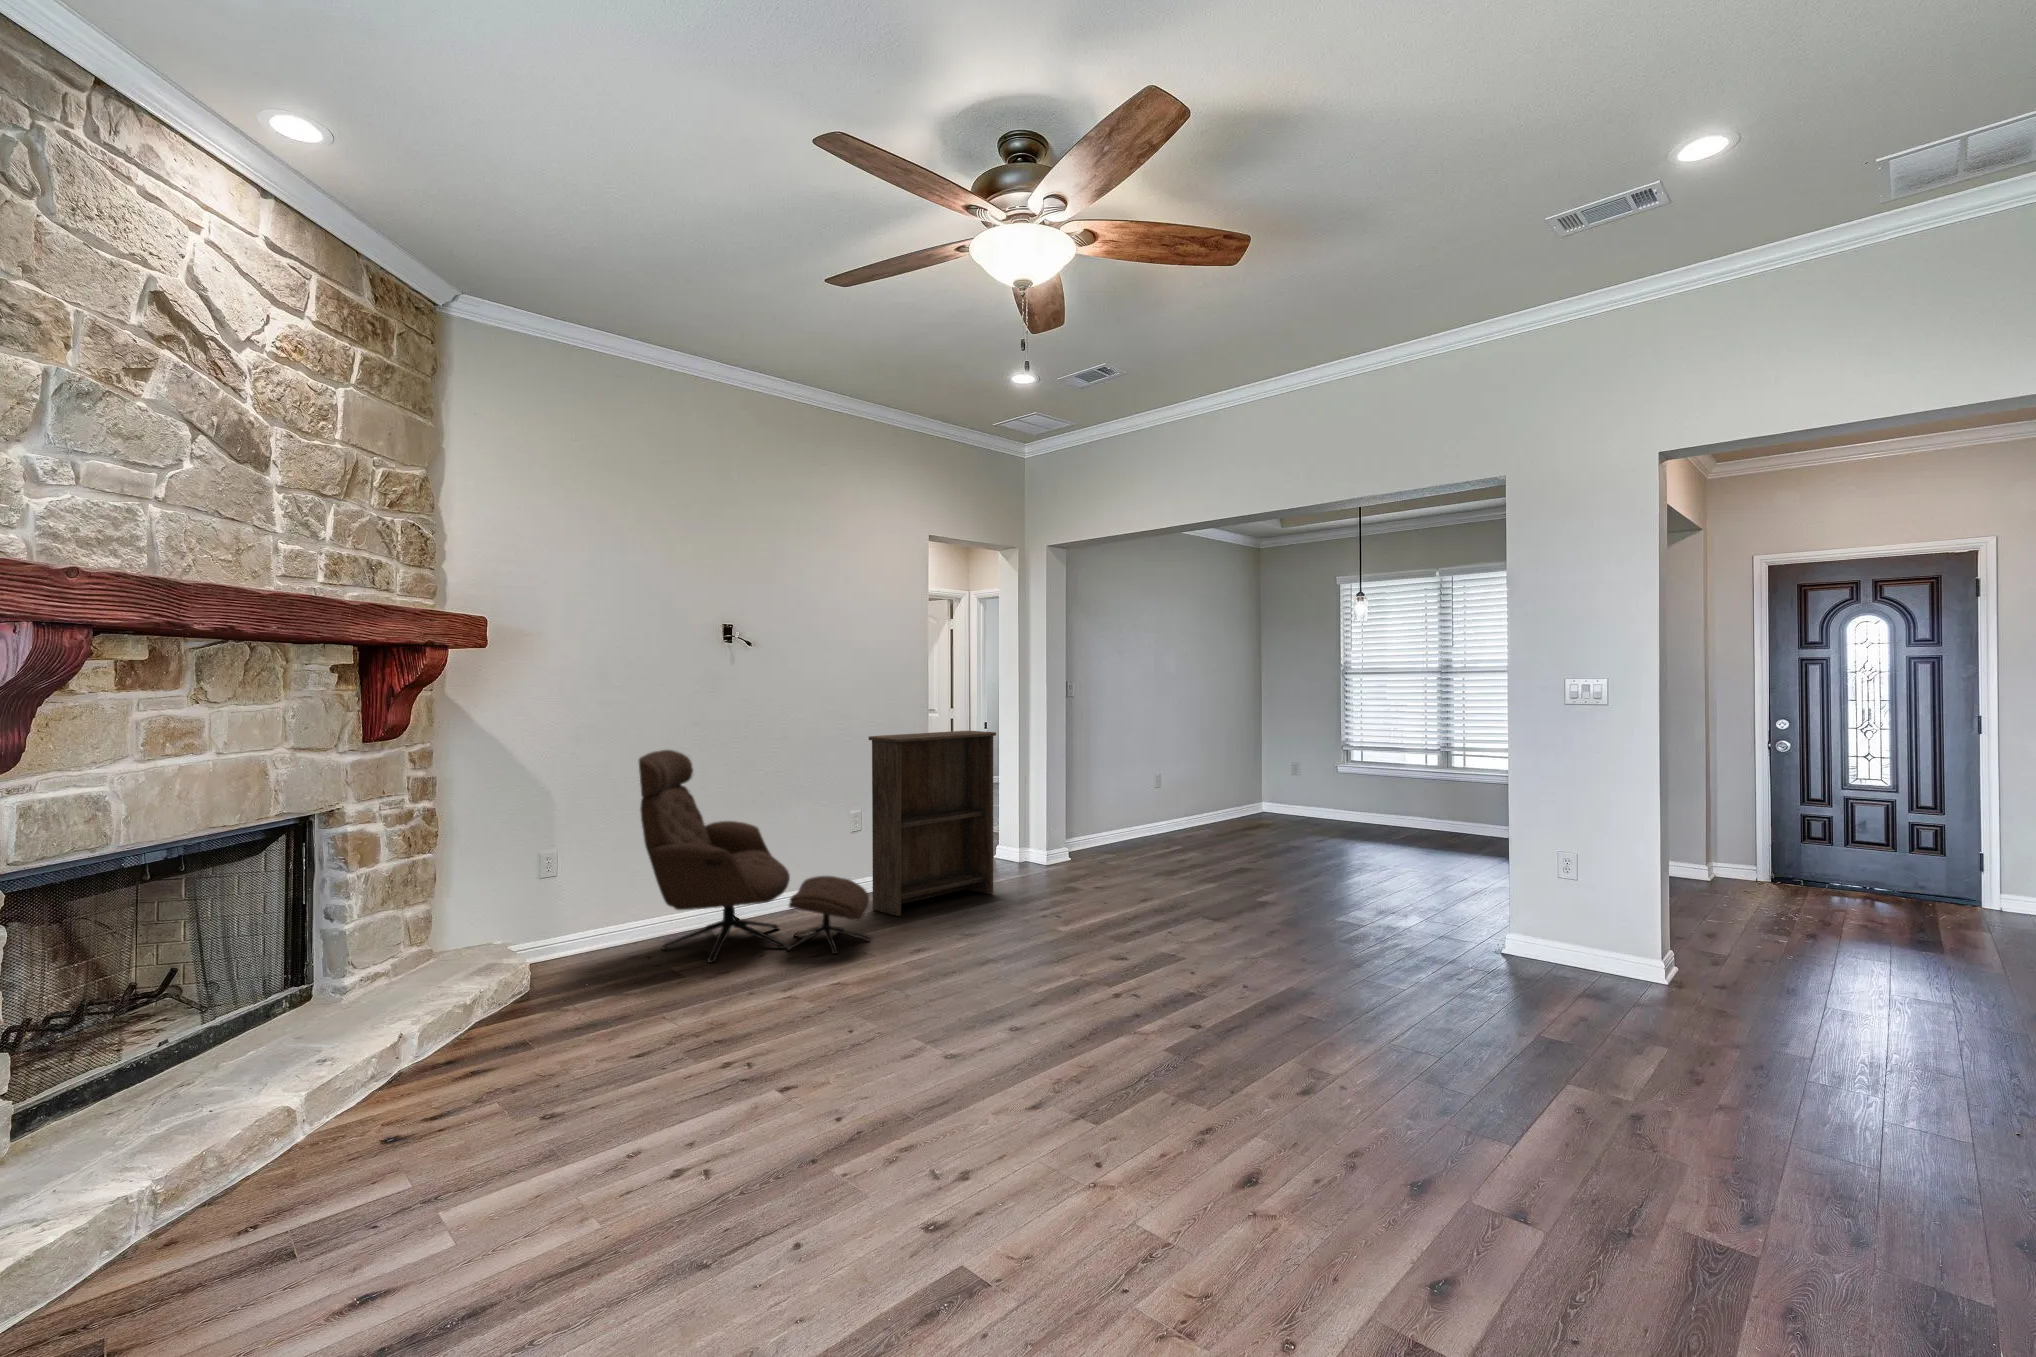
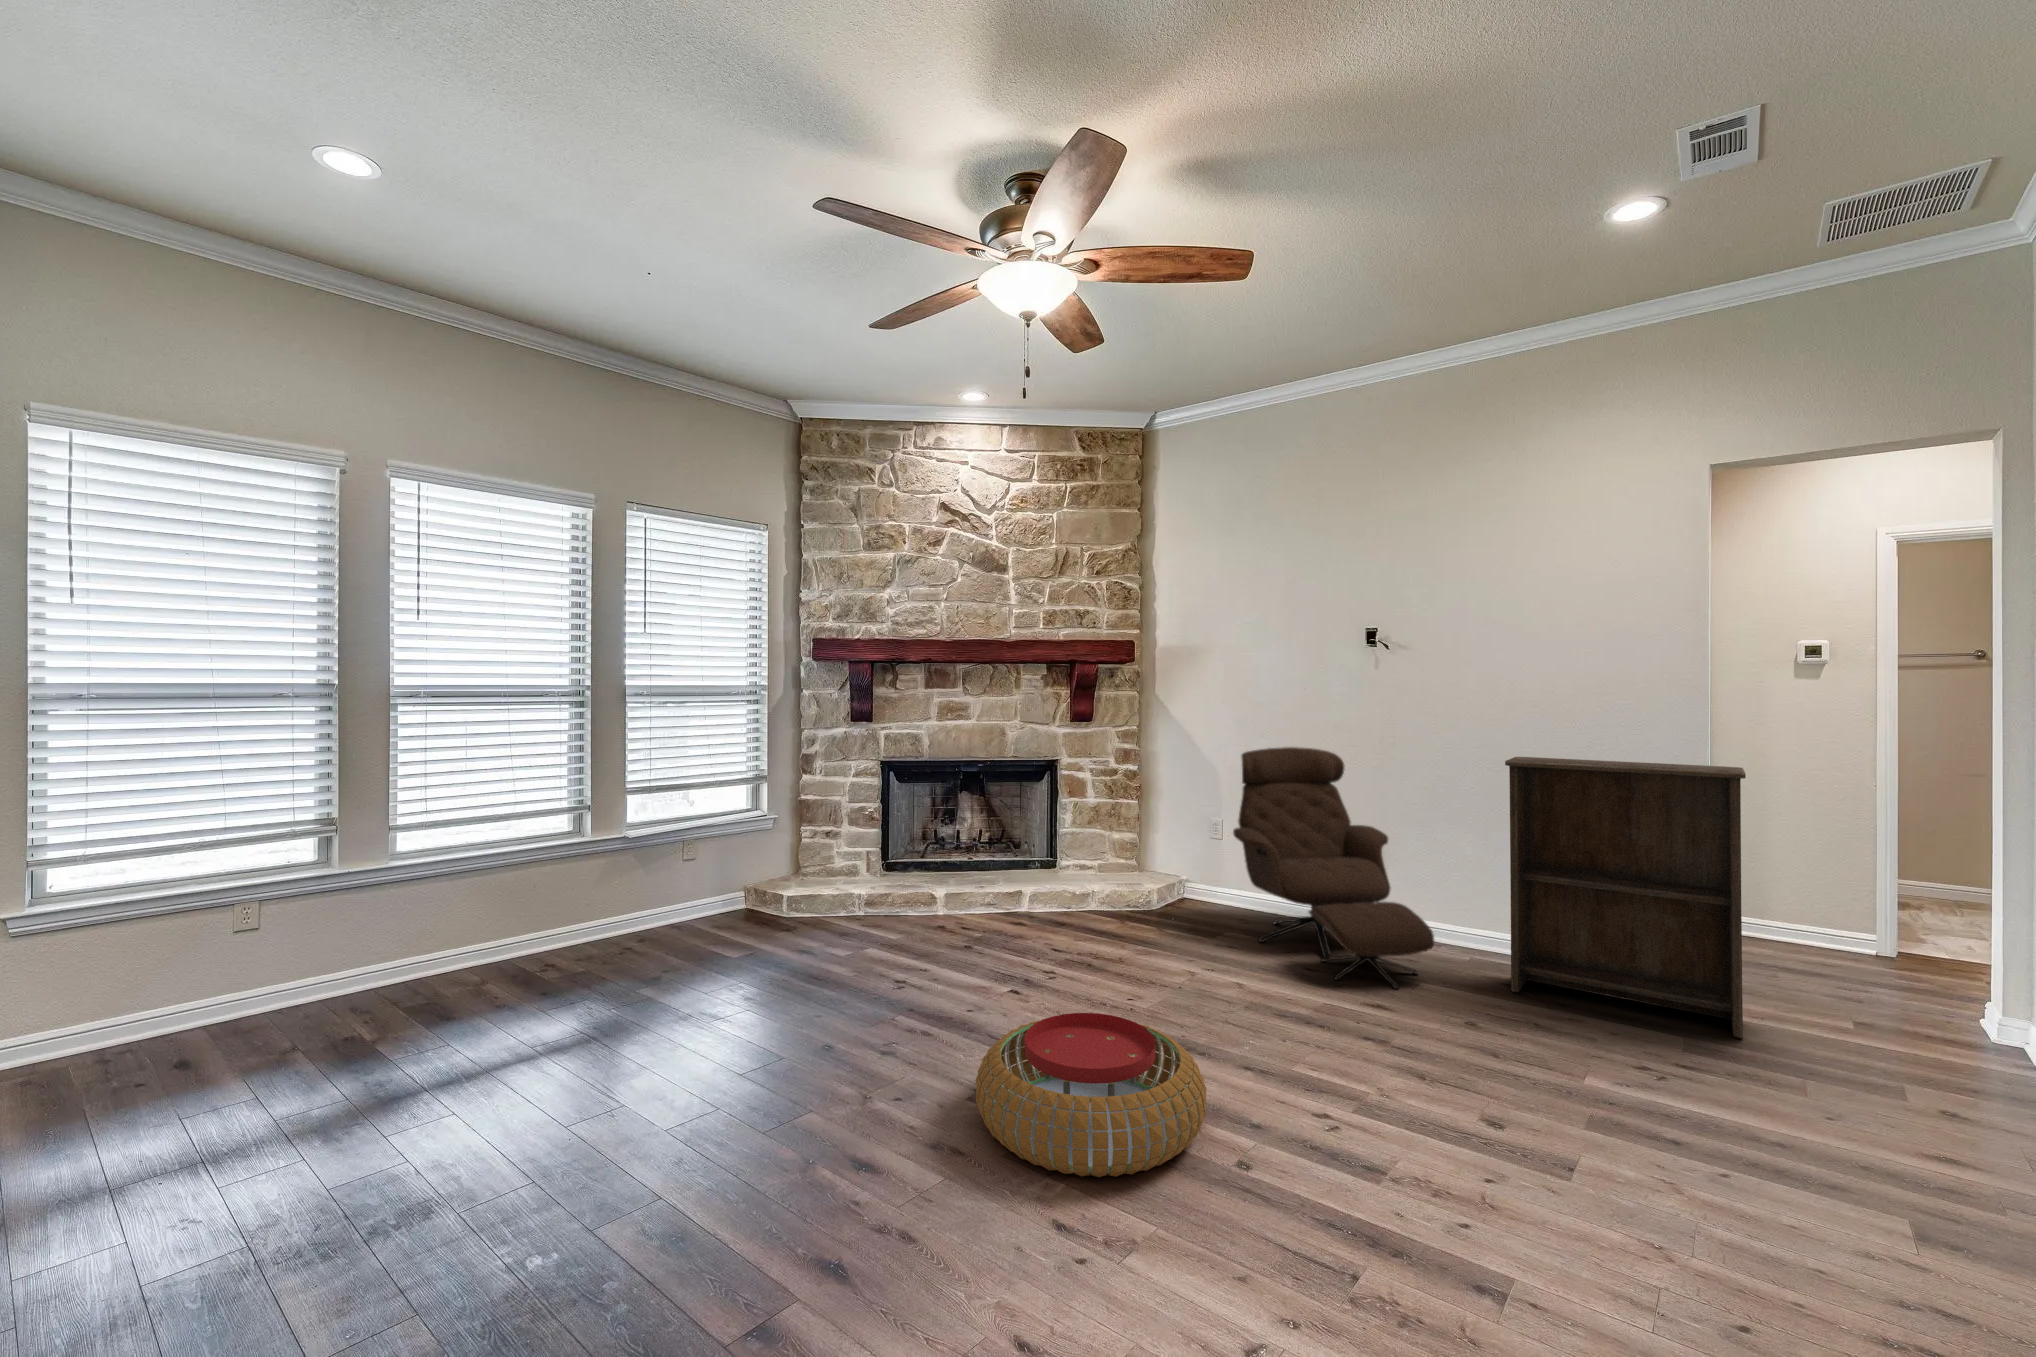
pouf: none [976,977,1183,1110] -> present [976,1013,1206,1177]

